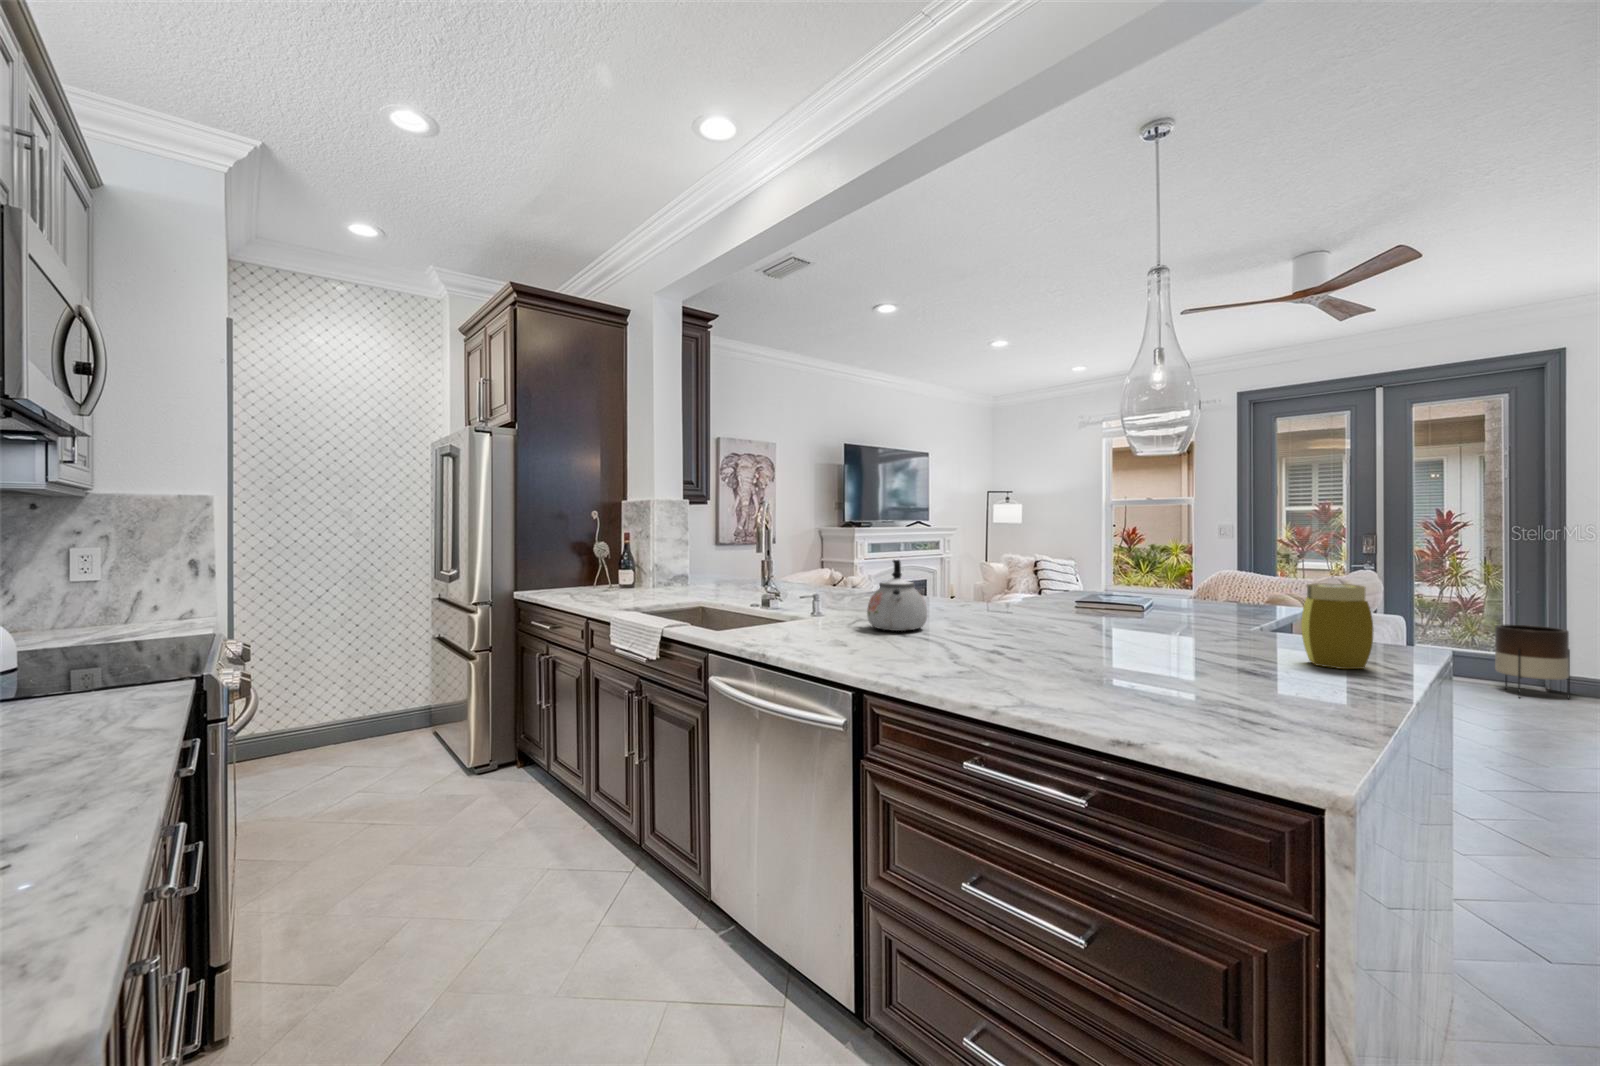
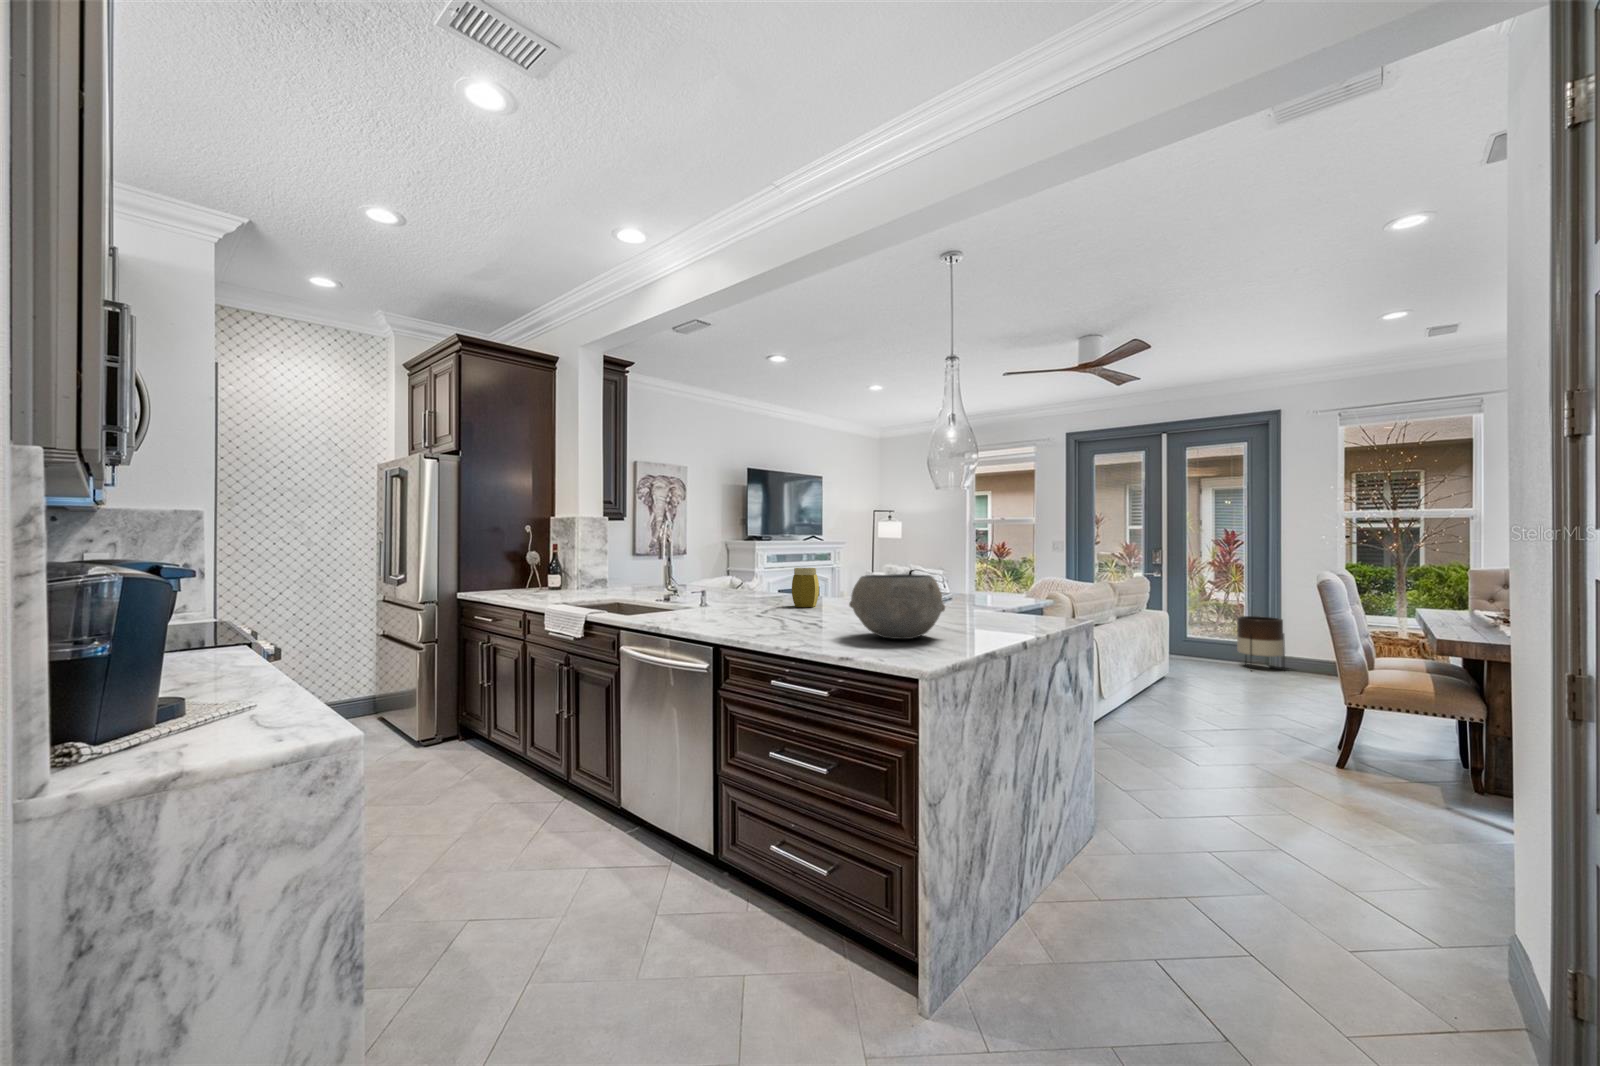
kettle: present [867,560,927,631] -> none [742,562,785,613]
ceramic bowl: none [1058,583,1227,692] -> present [849,574,945,639]
jar: present [1301,583,1373,669] -> present [792,568,819,607]

